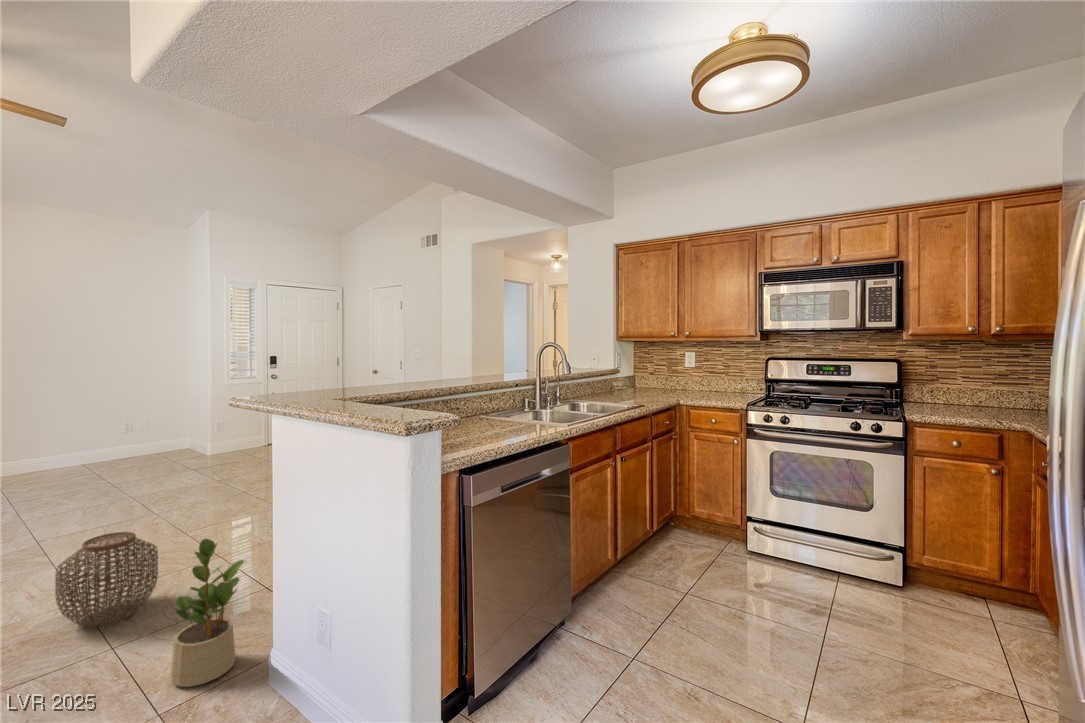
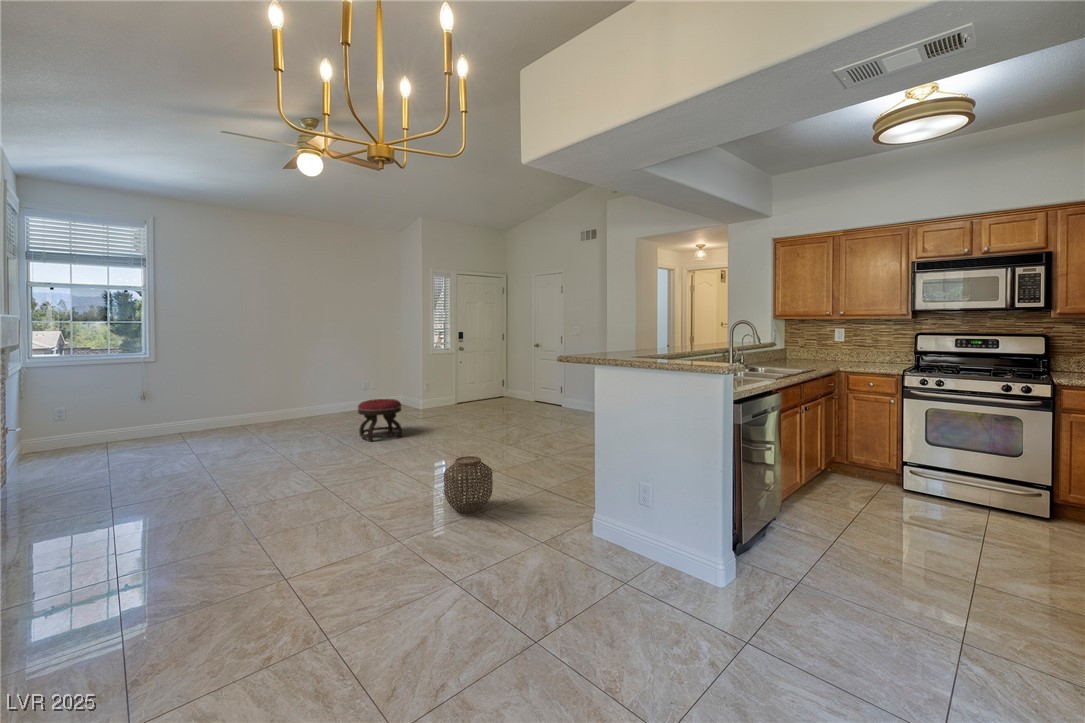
ottoman: none [82,435,157,495] -> present [358,399,402,441]
potted plant: present [171,539,244,687] -> none [540,456,580,542]

